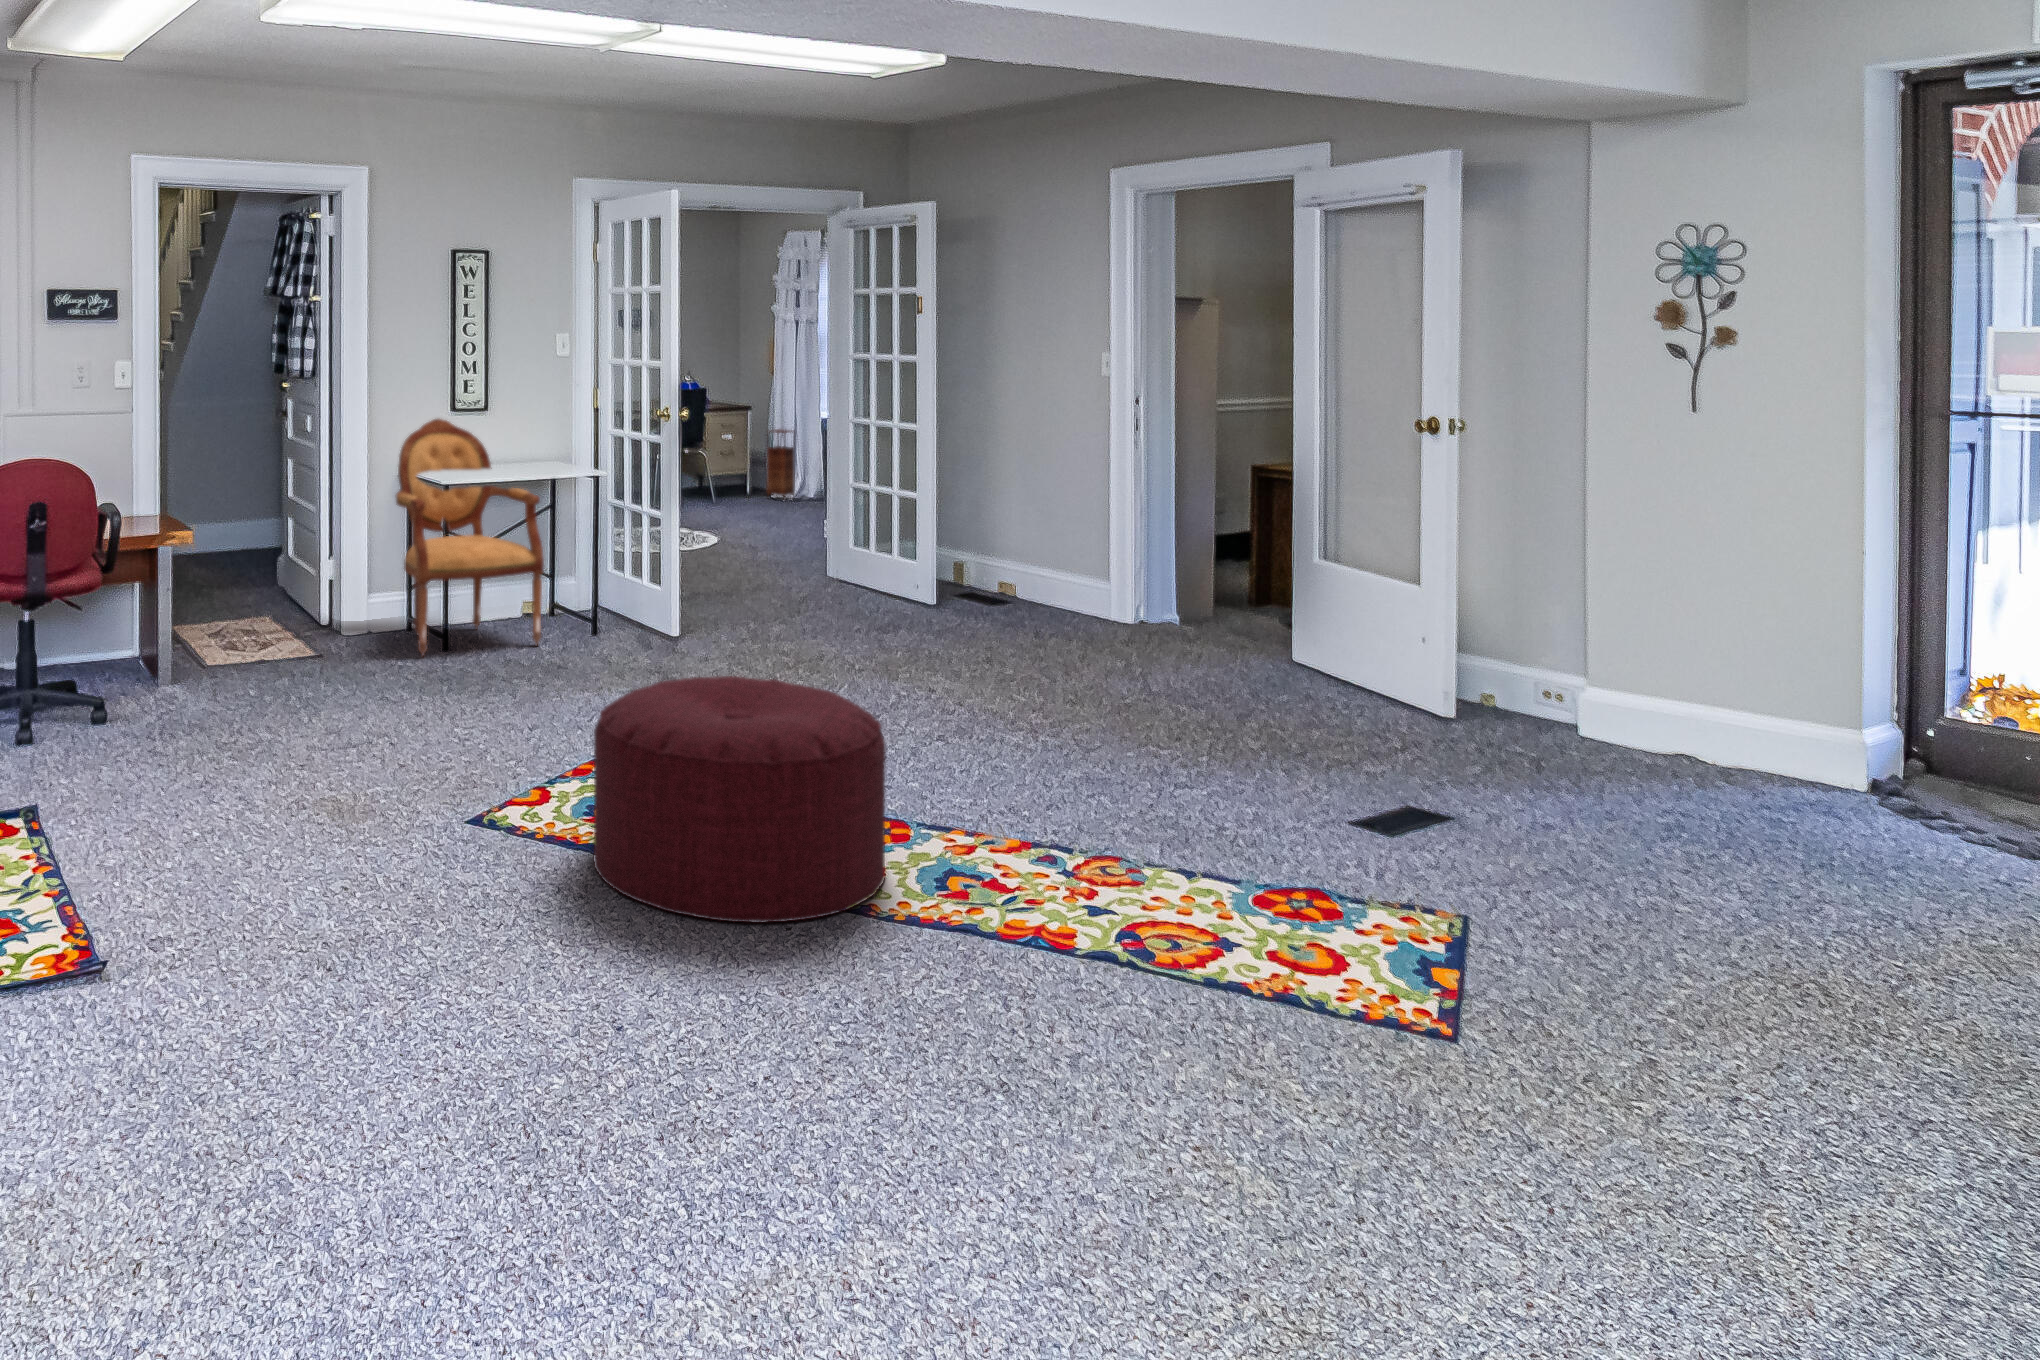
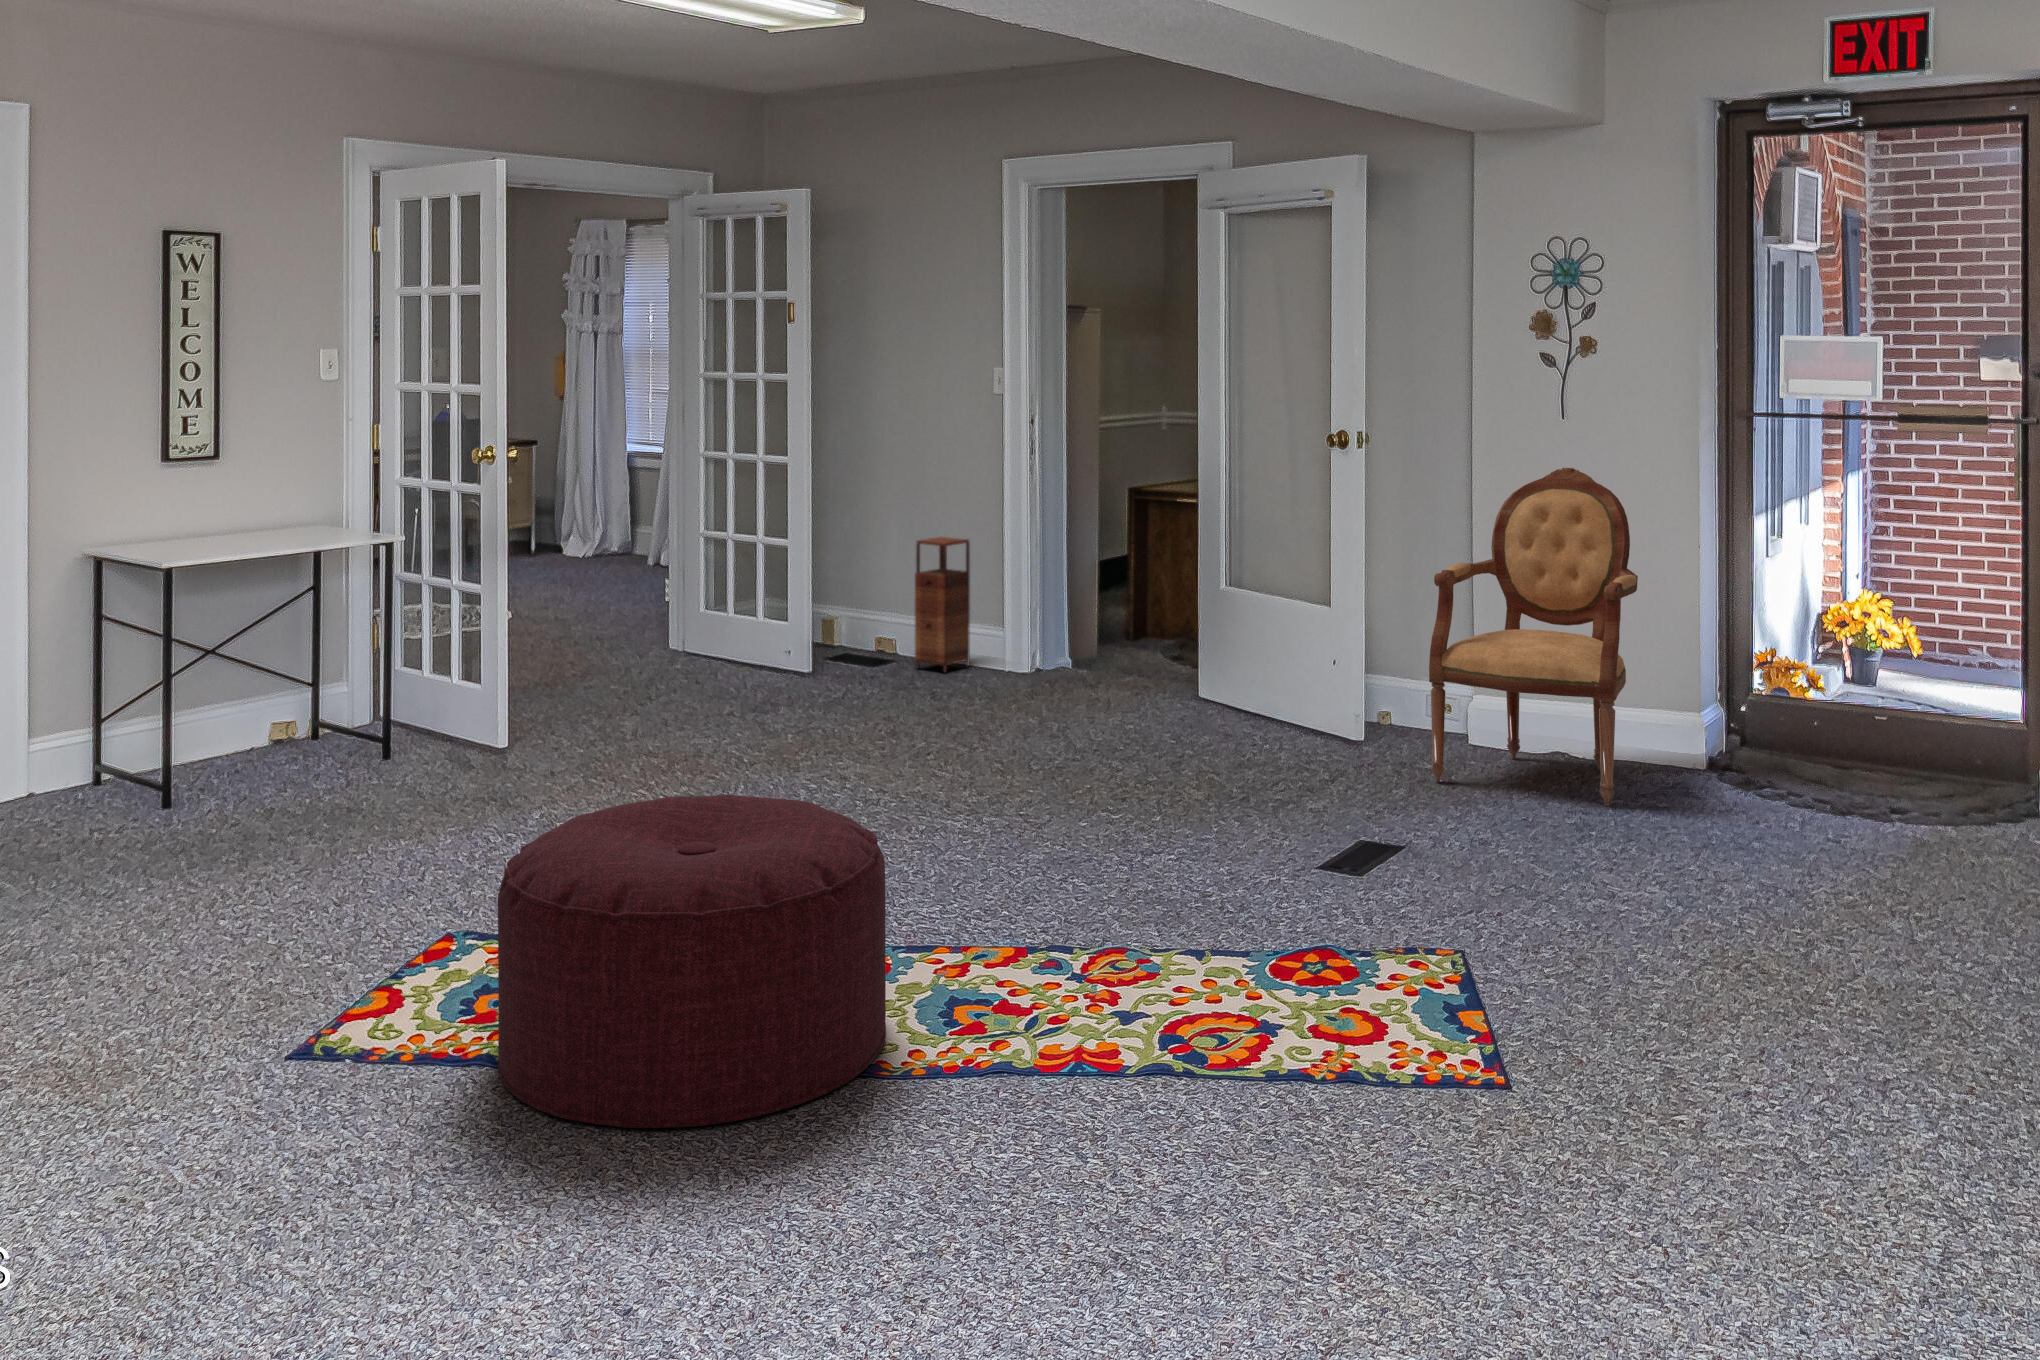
armchair: present [396,419,544,656] -> present [1429,468,1638,806]
storage cabinet: present [767,429,795,497] -> present [915,537,970,673]

